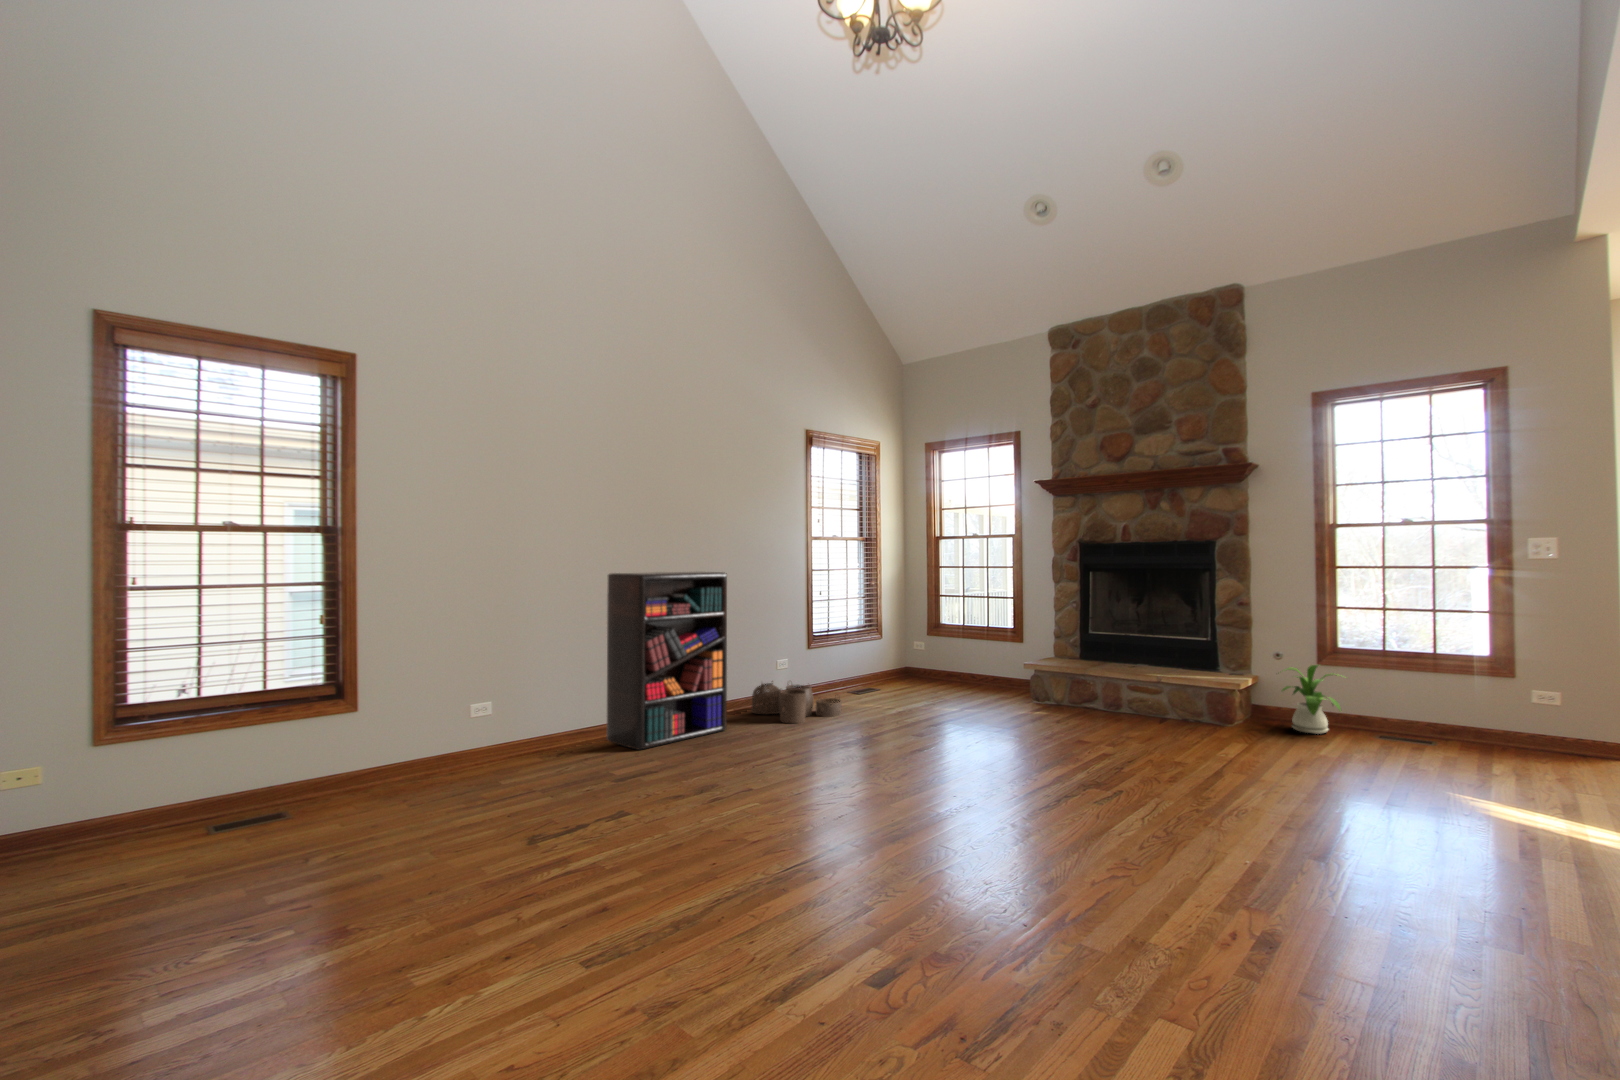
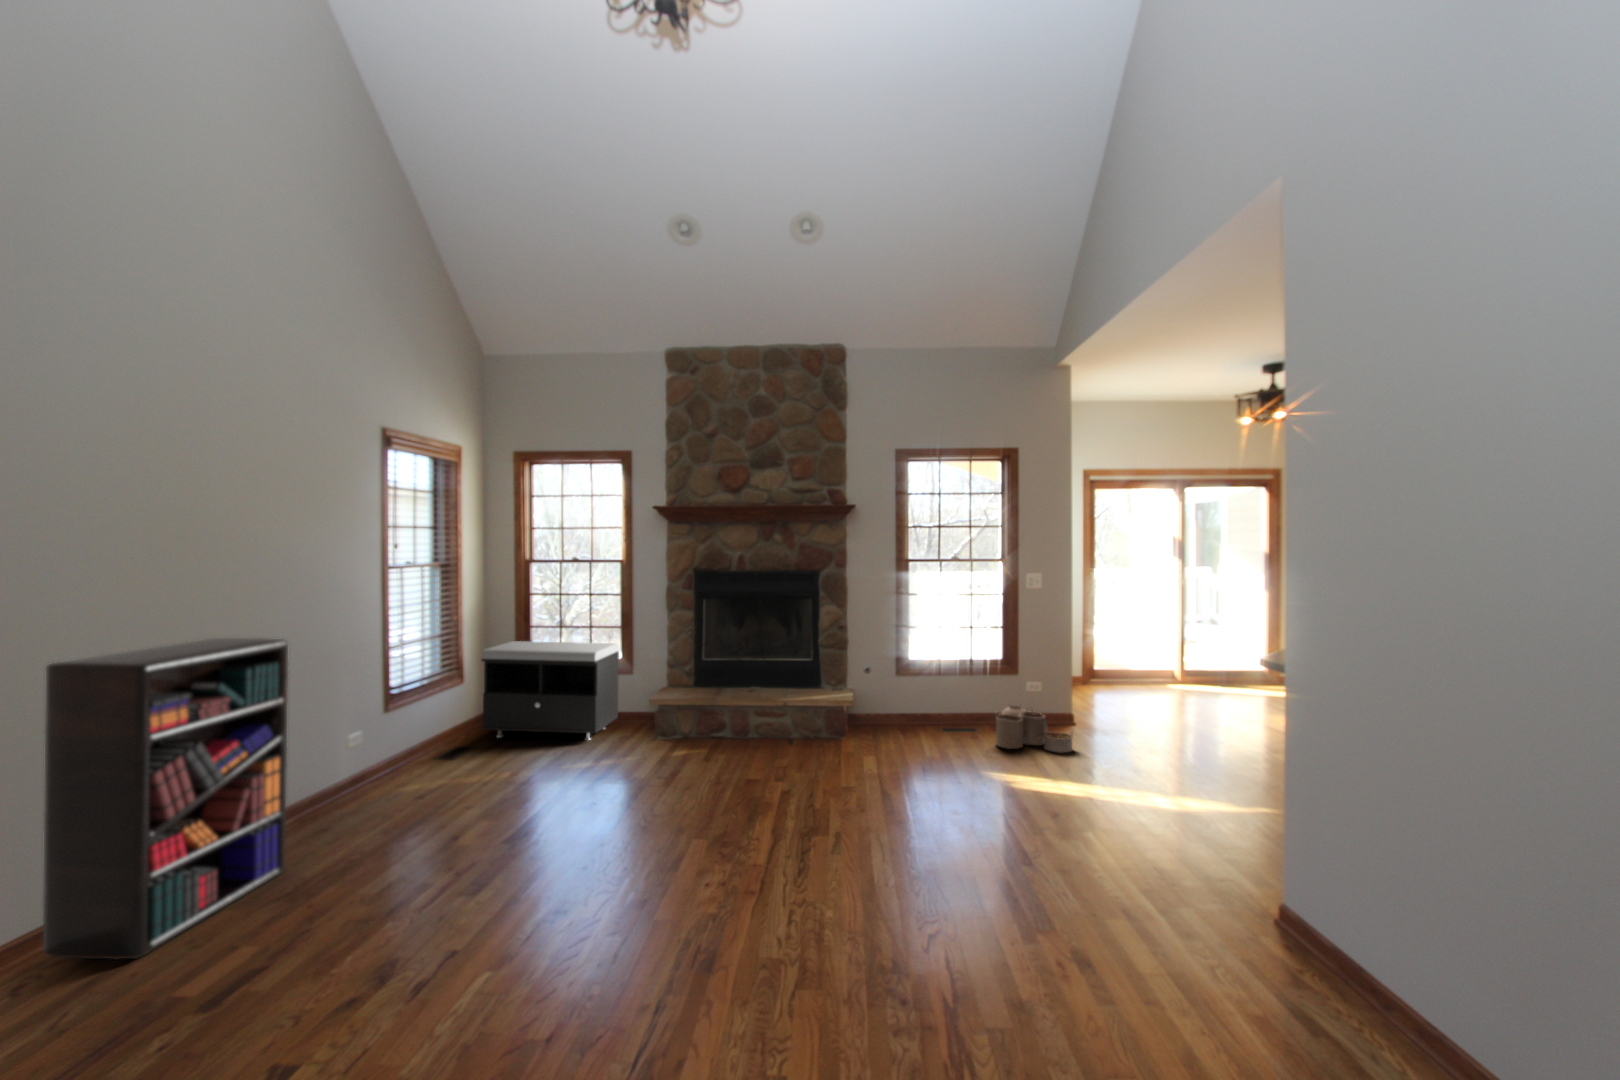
storage bench: none [893,607,1010,695] -> present [482,641,619,740]
house plant: present [1282,665,1341,734] -> none [870,680,923,738]
woven basket: present [751,681,842,723] -> present [996,705,1072,753]

